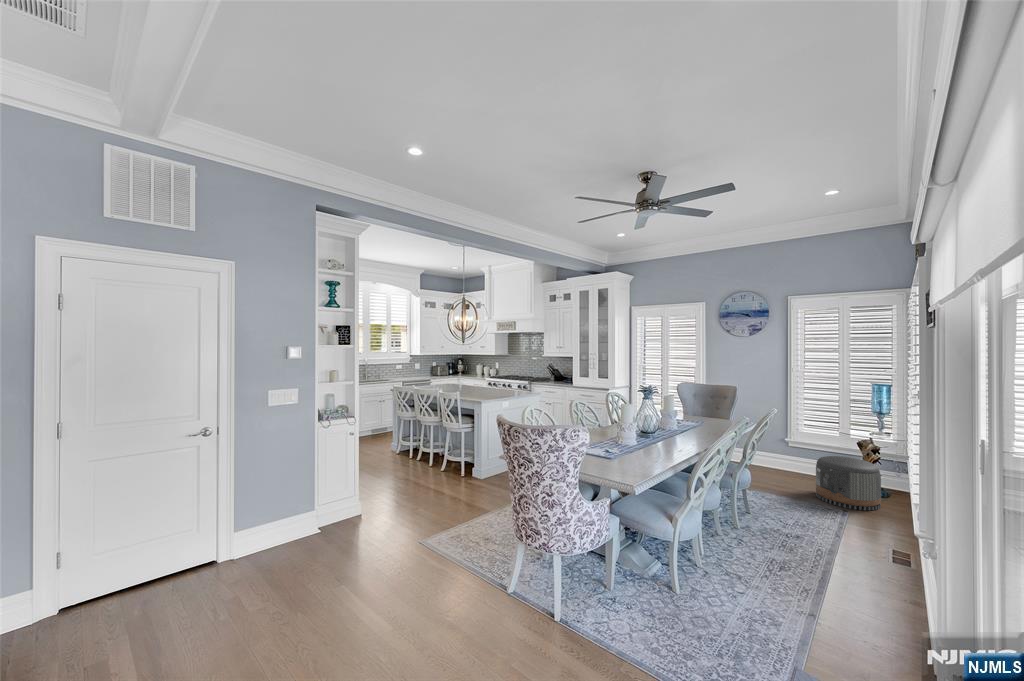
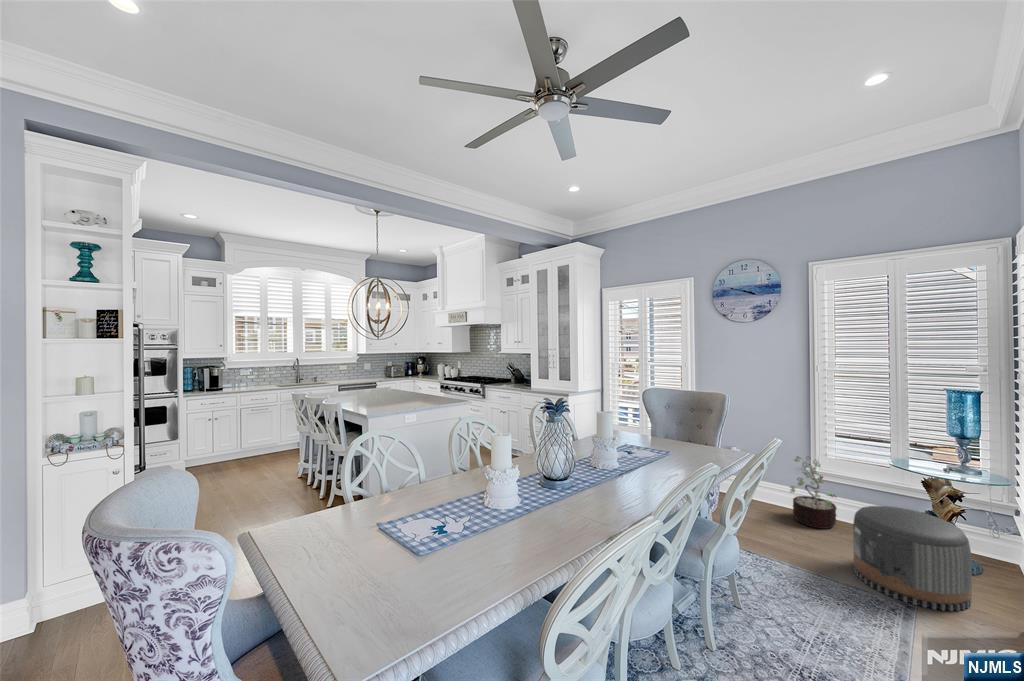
decorative plant: none [773,430,805,477] -> present [790,457,836,529]

